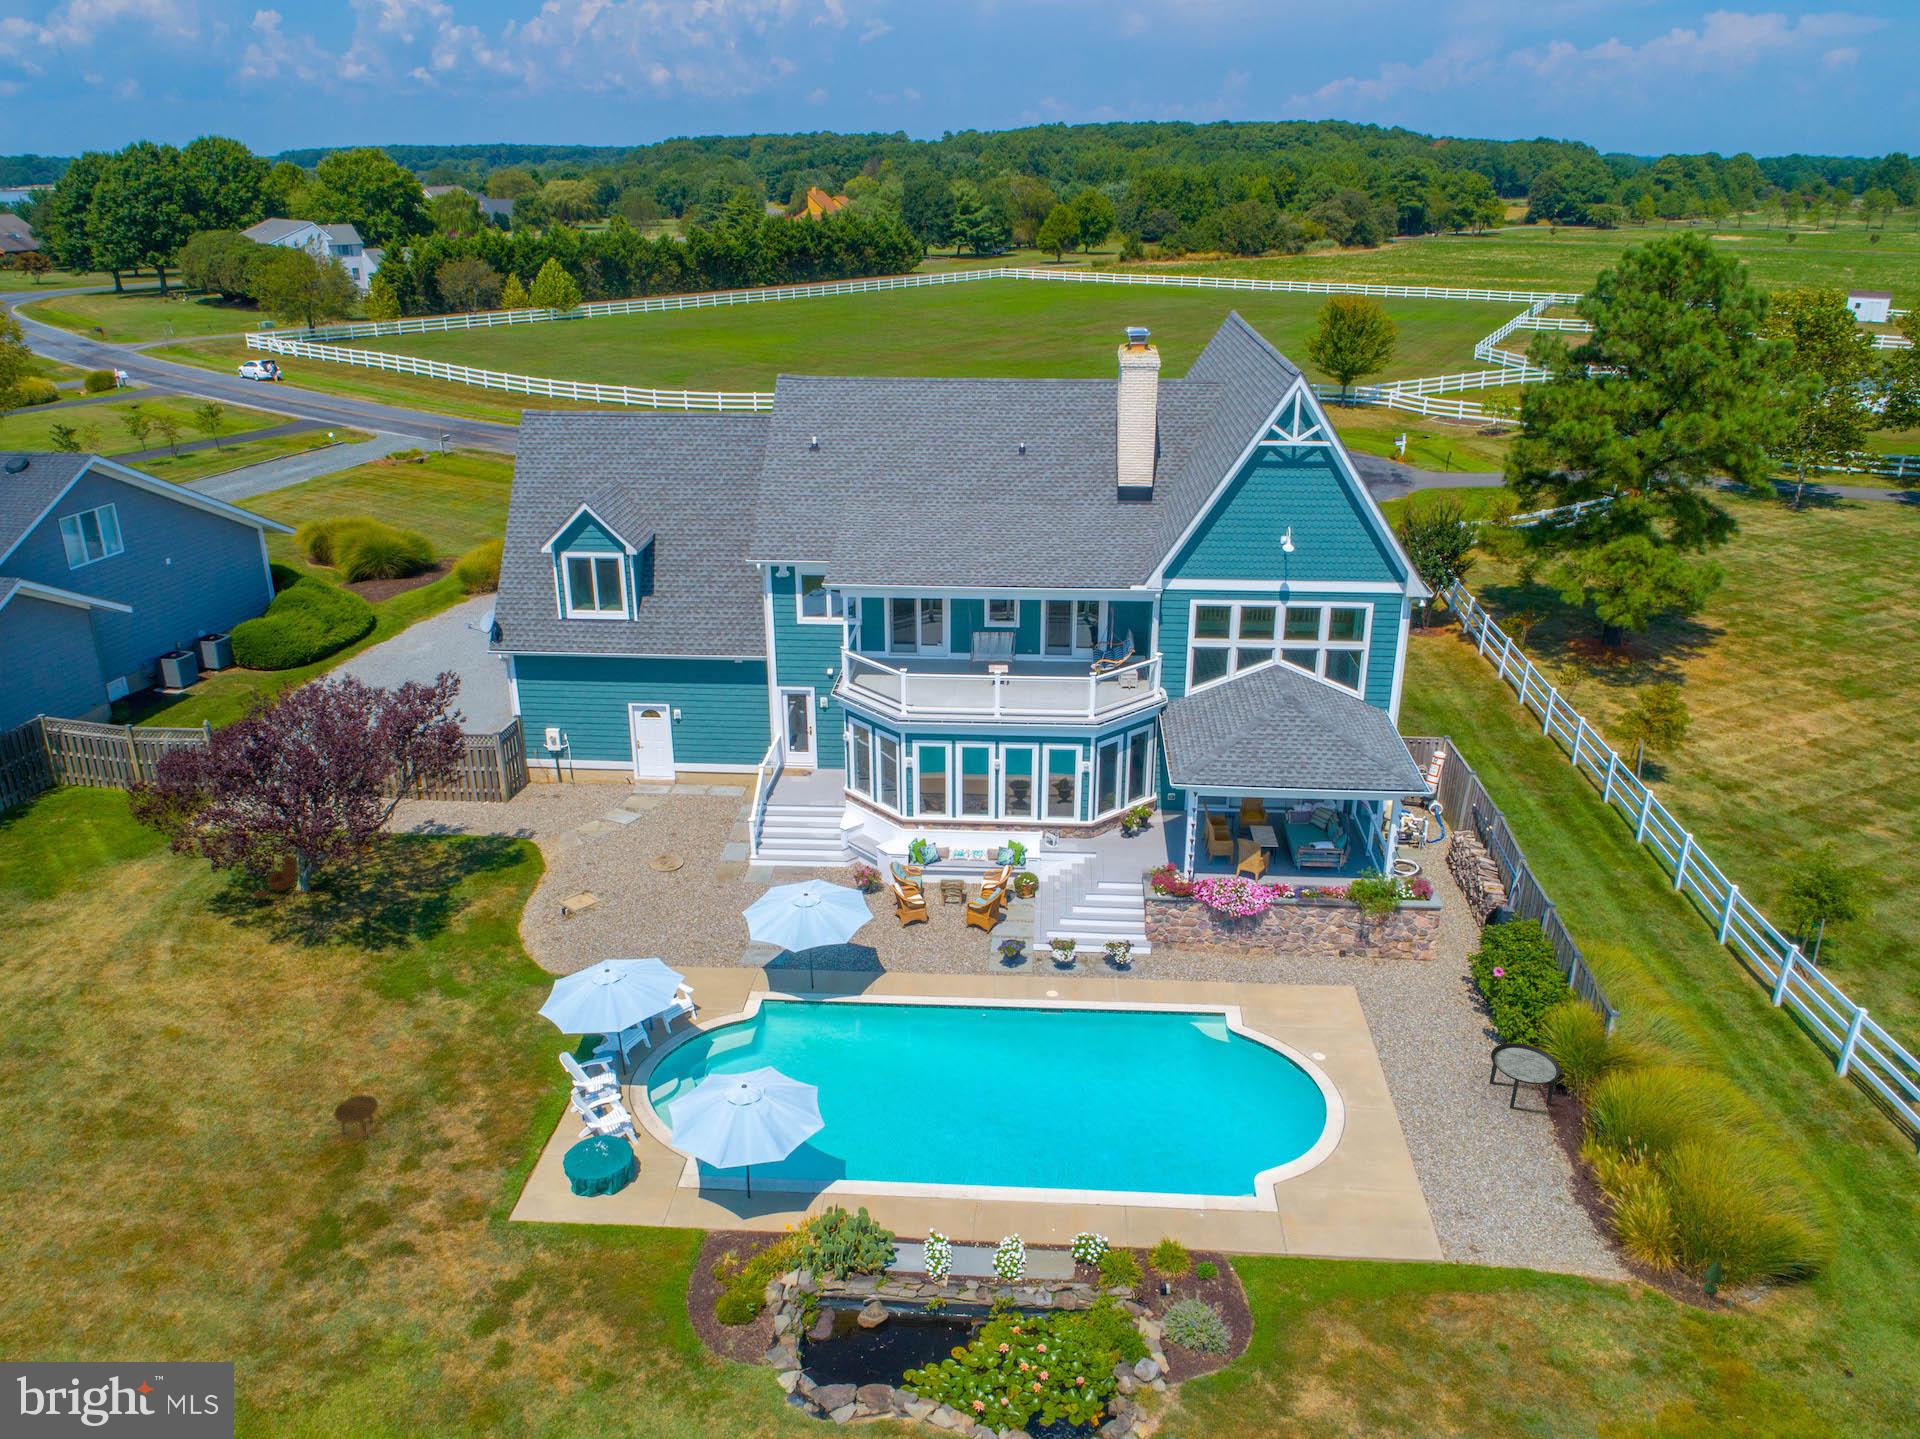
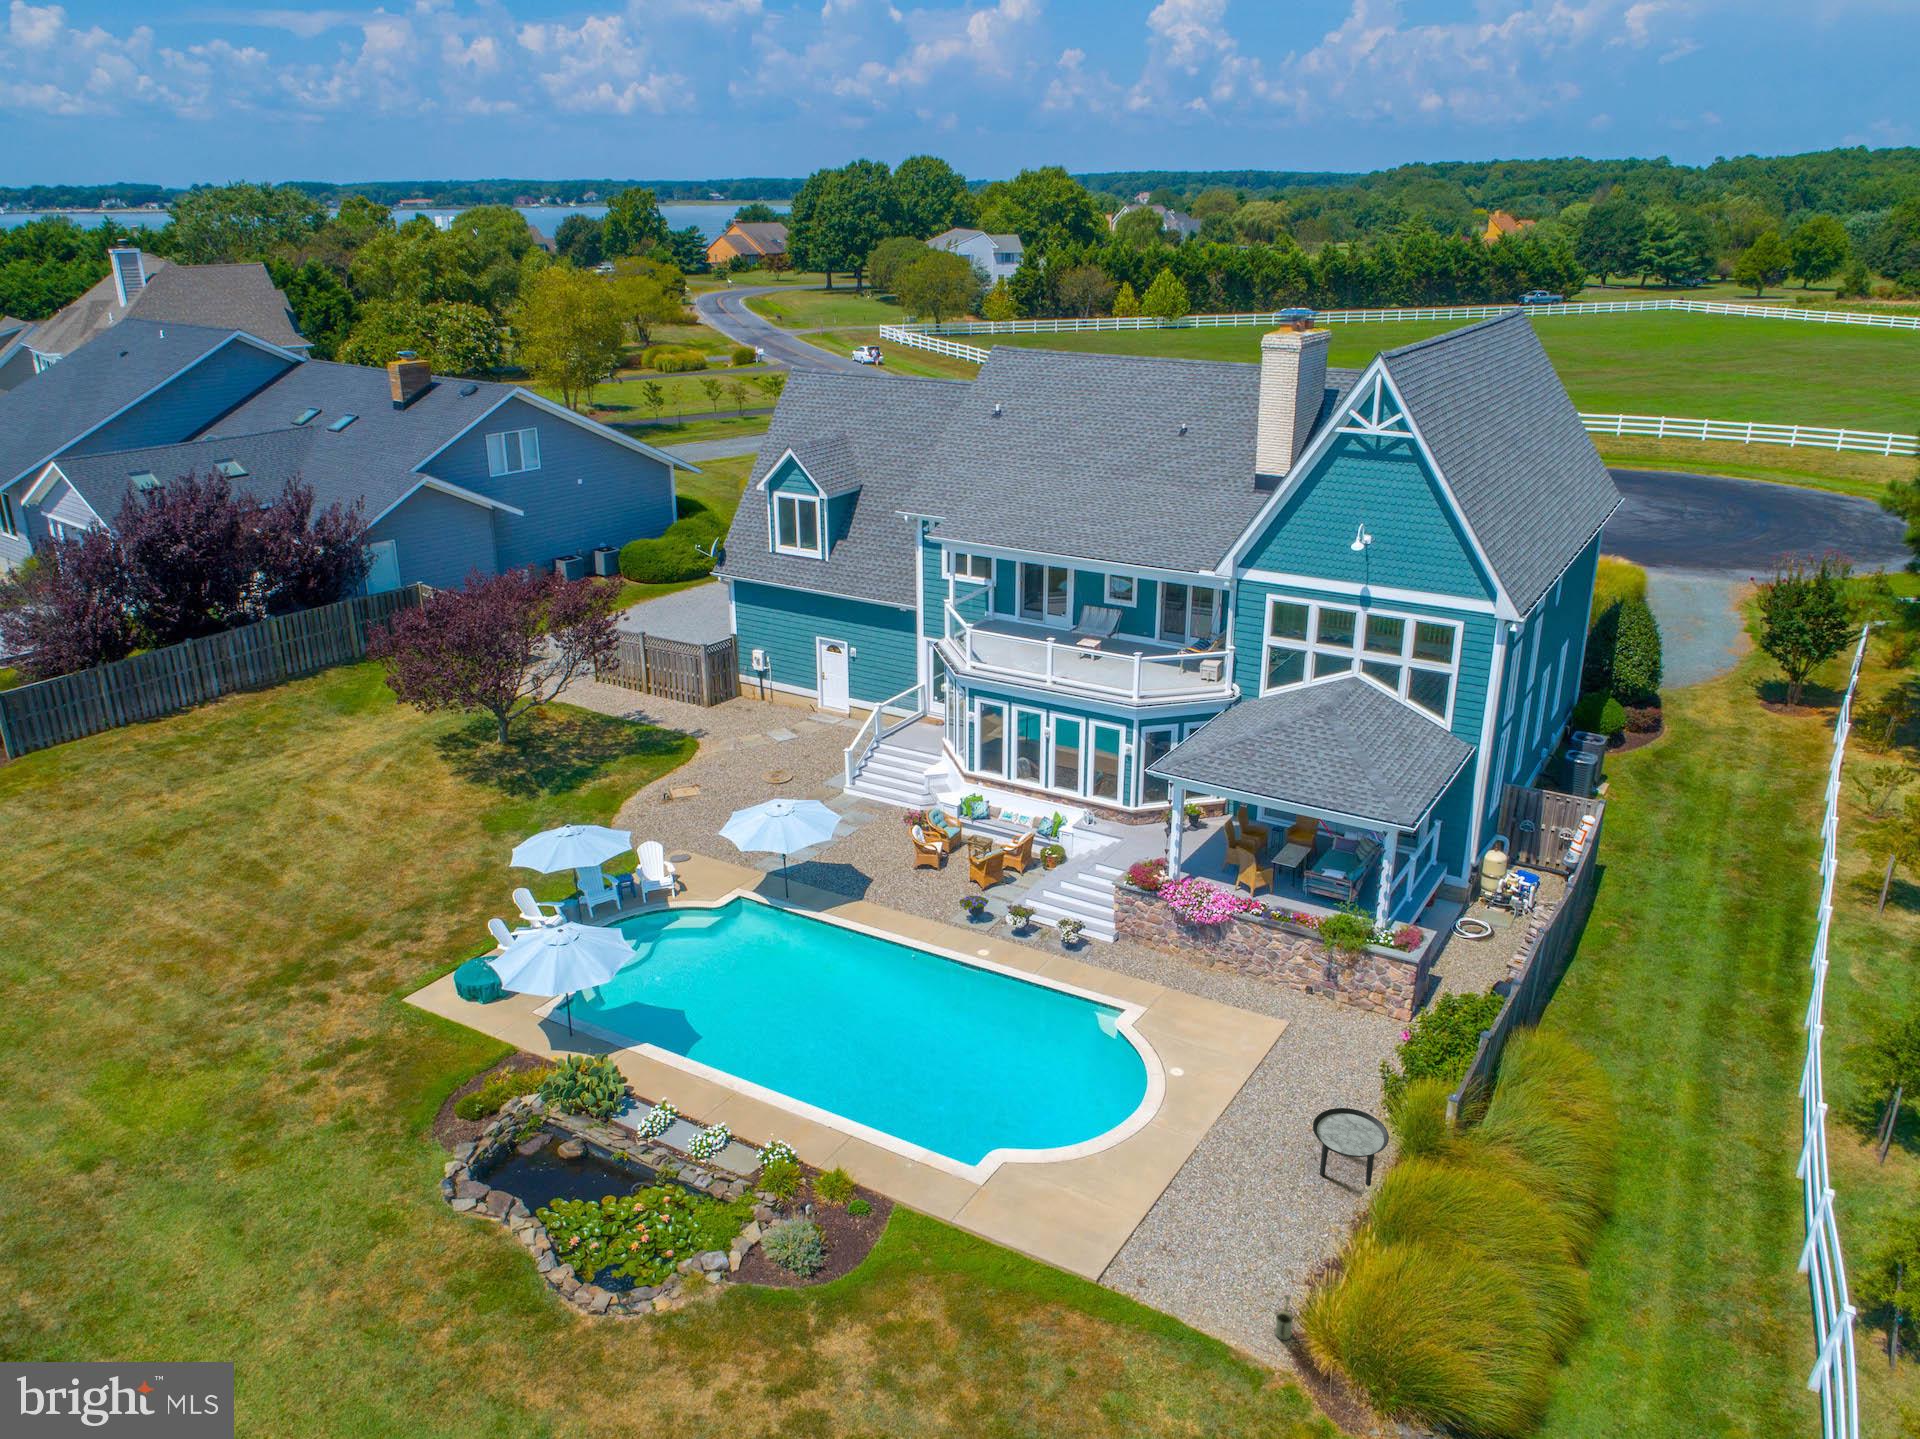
lounge chair: present [255,857,297,903] -> none [483,715,519,750]
footstool: present [334,1095,378,1139] -> none [385,886,419,919]
watering can: none [1605,1216,1629,1256] -> present [1275,1296,1293,1340]
potted tree: present [1703,1261,1723,1297] -> none [1329,1369,1349,1412]

